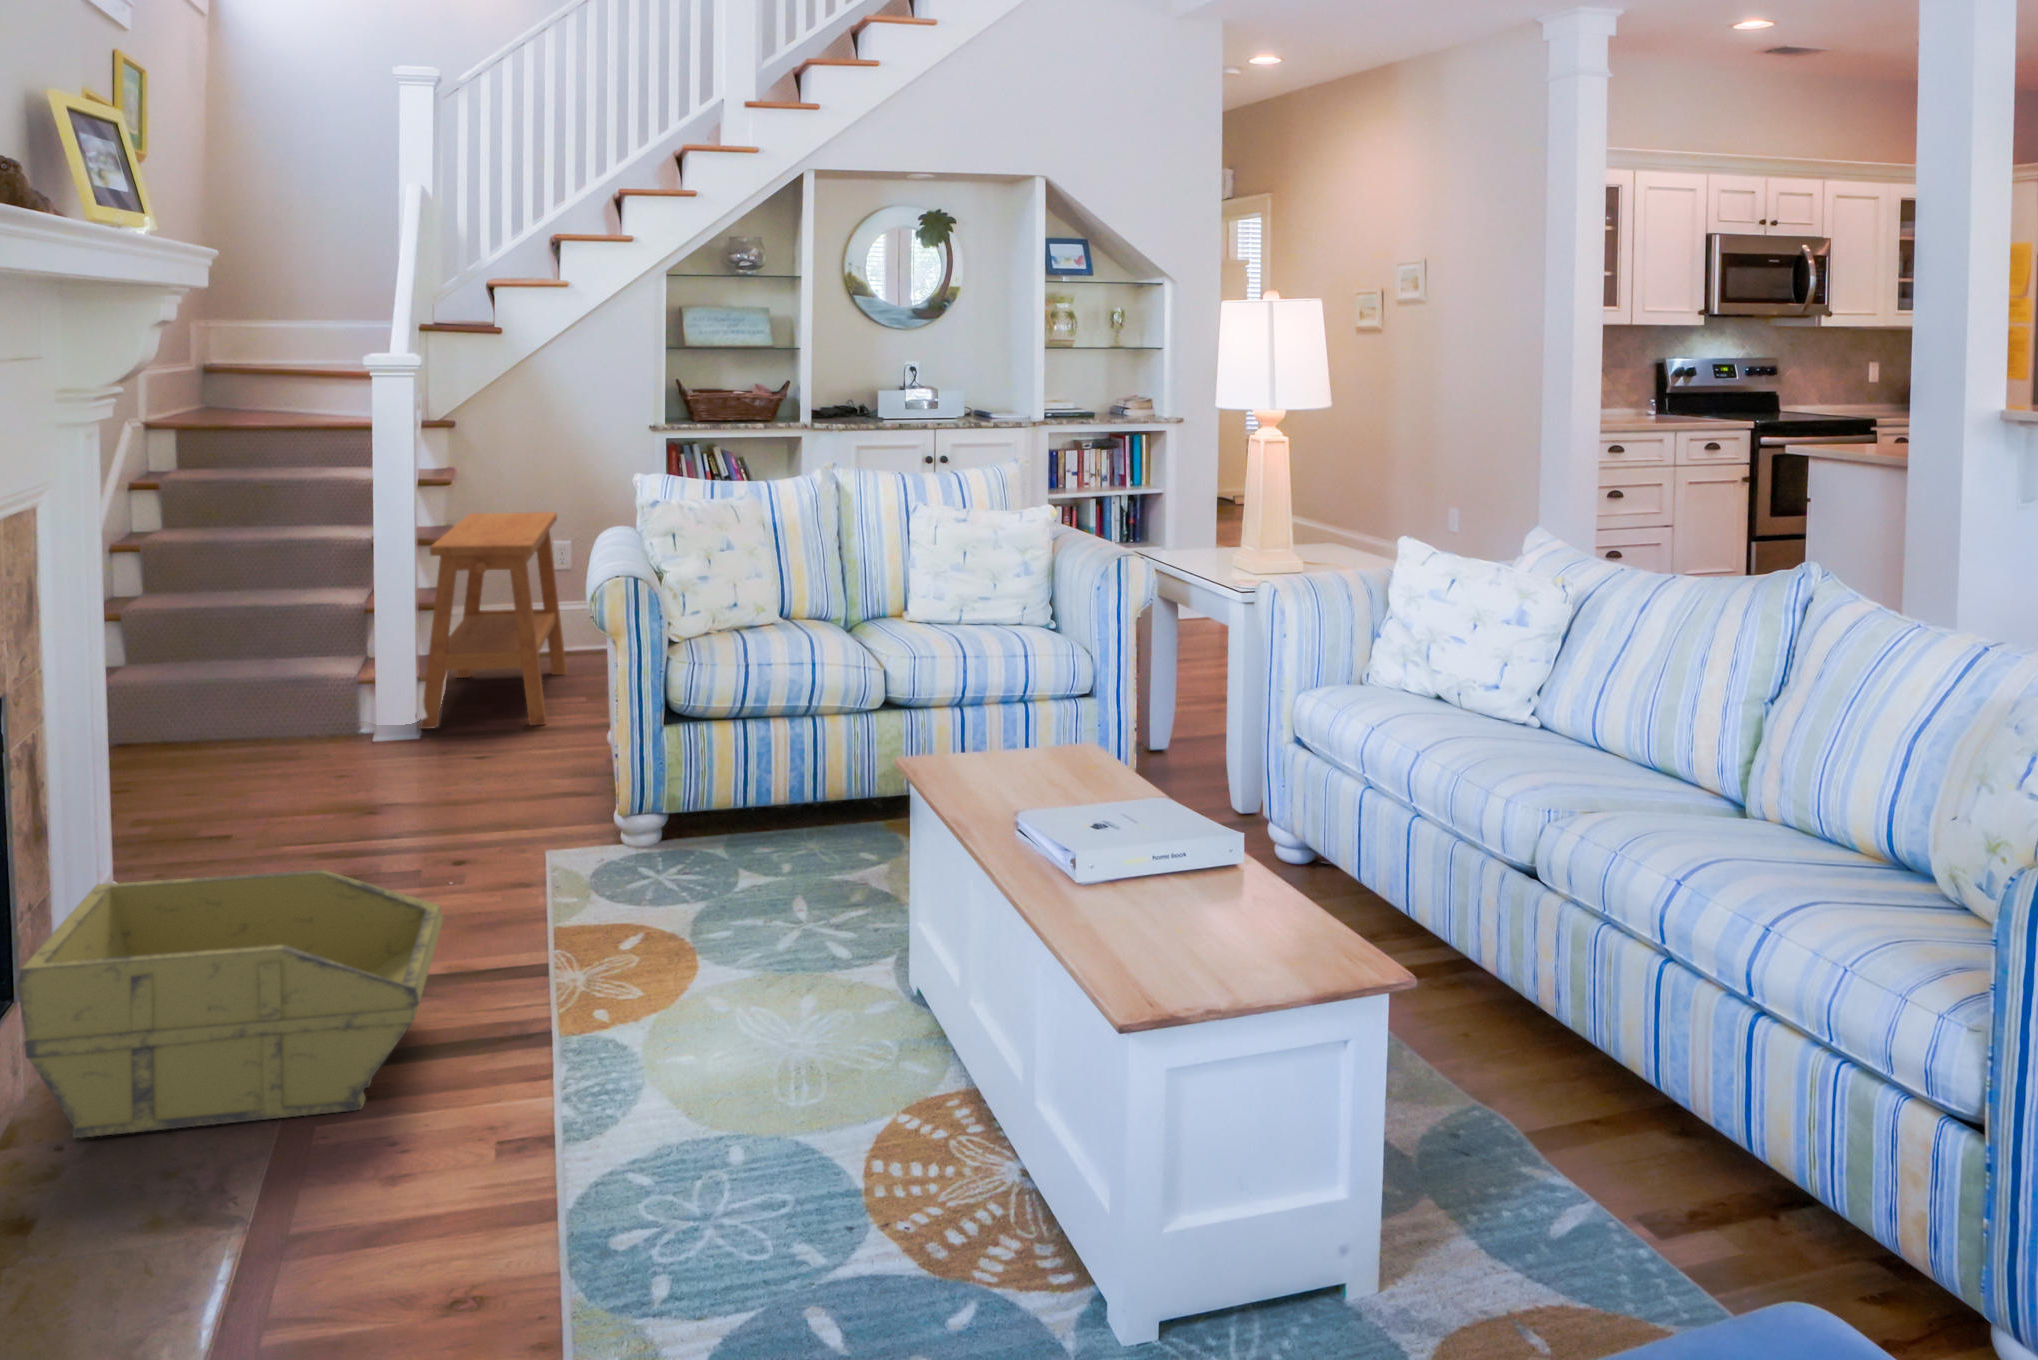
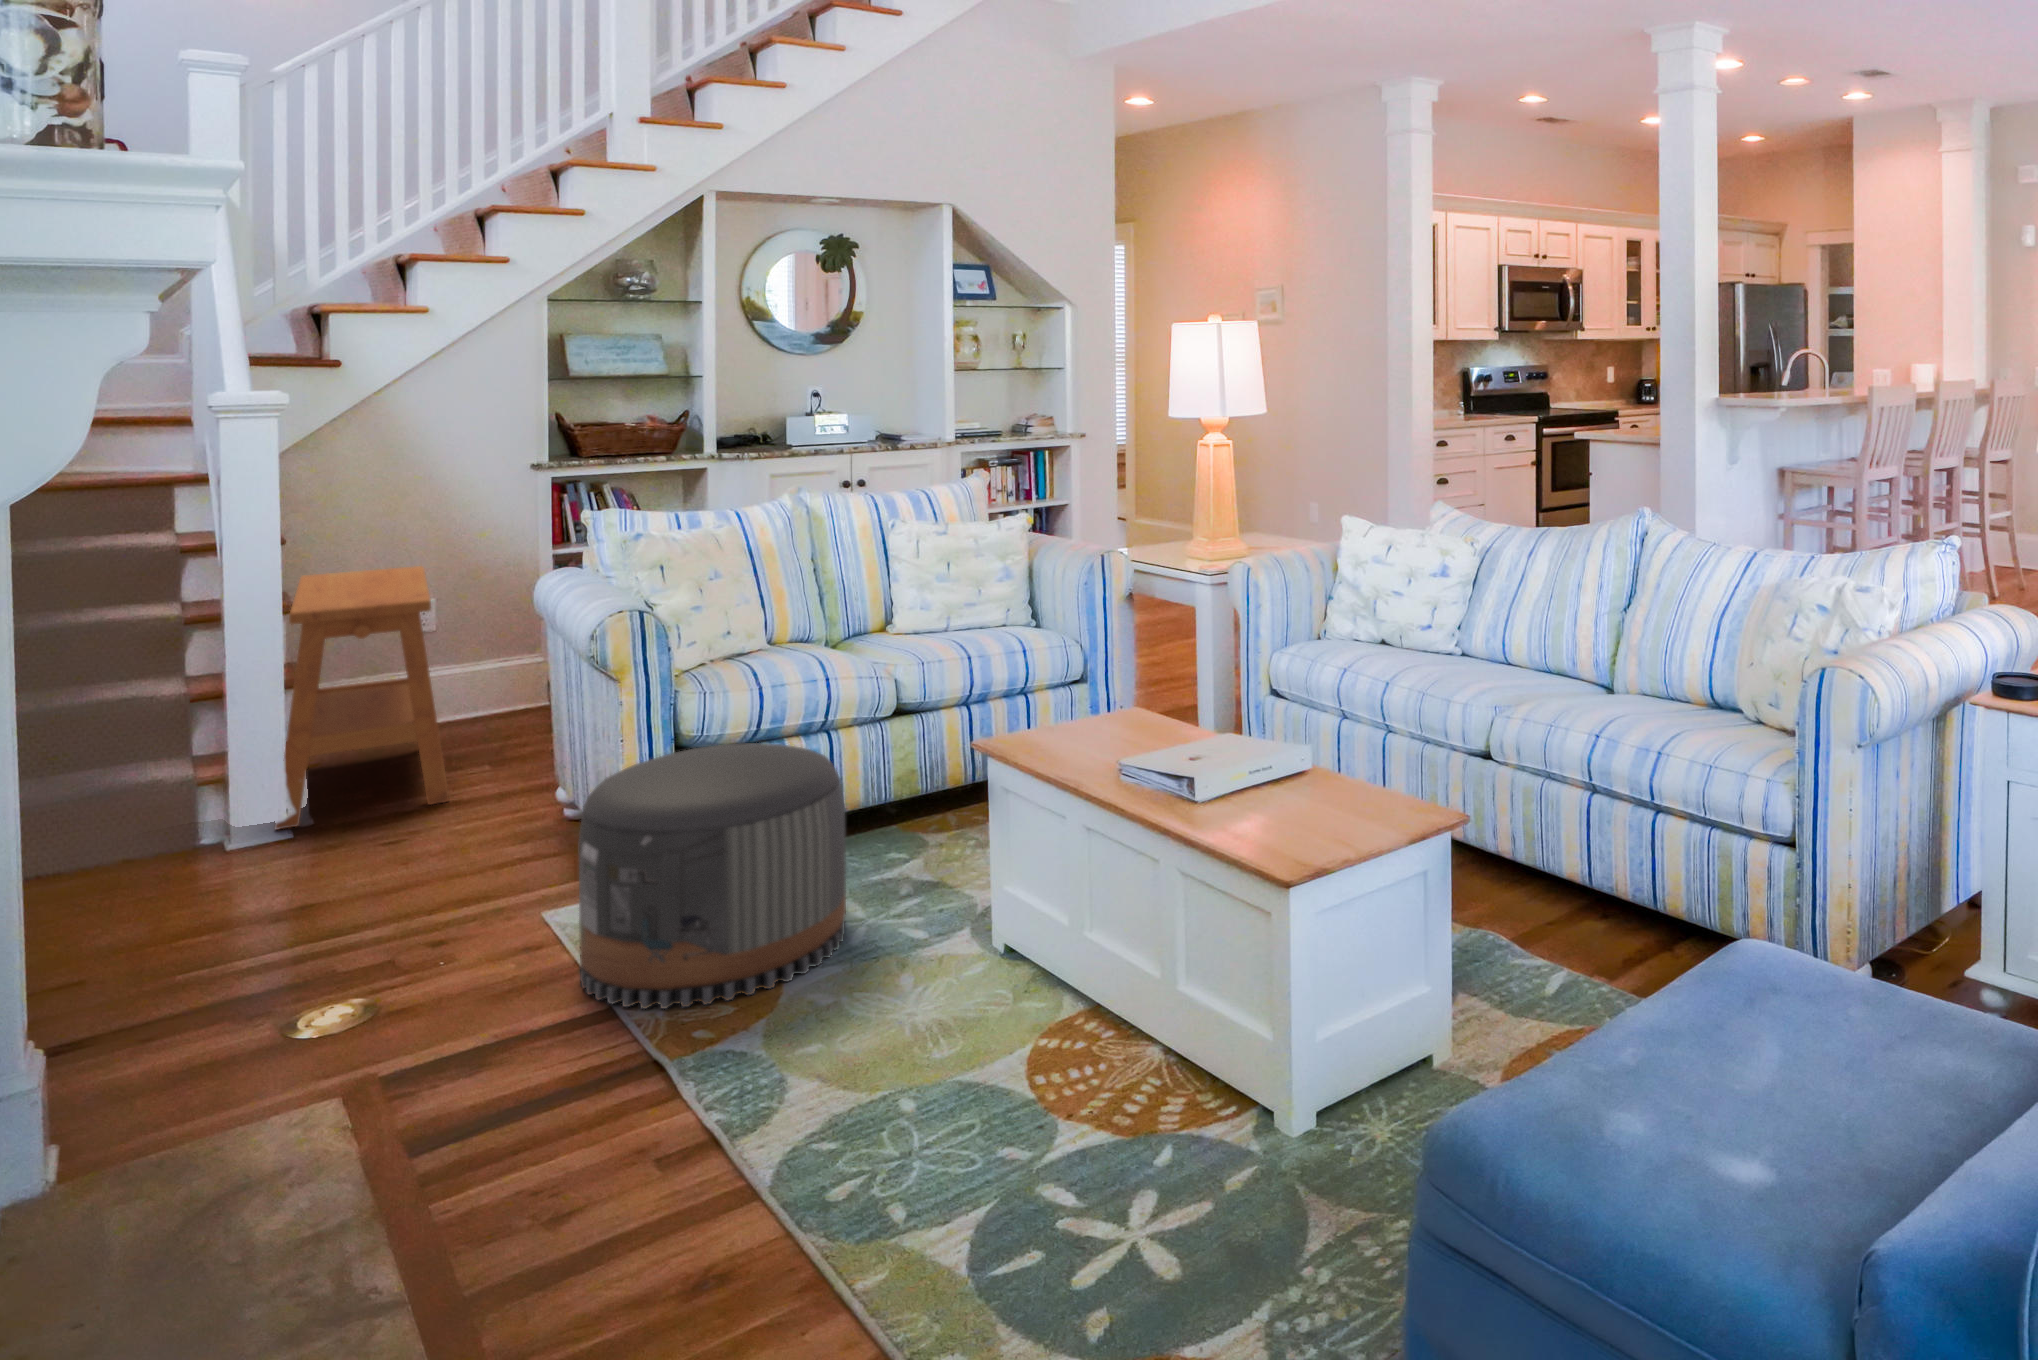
pouf: none [539,717,782,980] -> present [579,743,846,1009]
storage bin: present [17,870,443,1138] -> none [10,953,537,1300]

